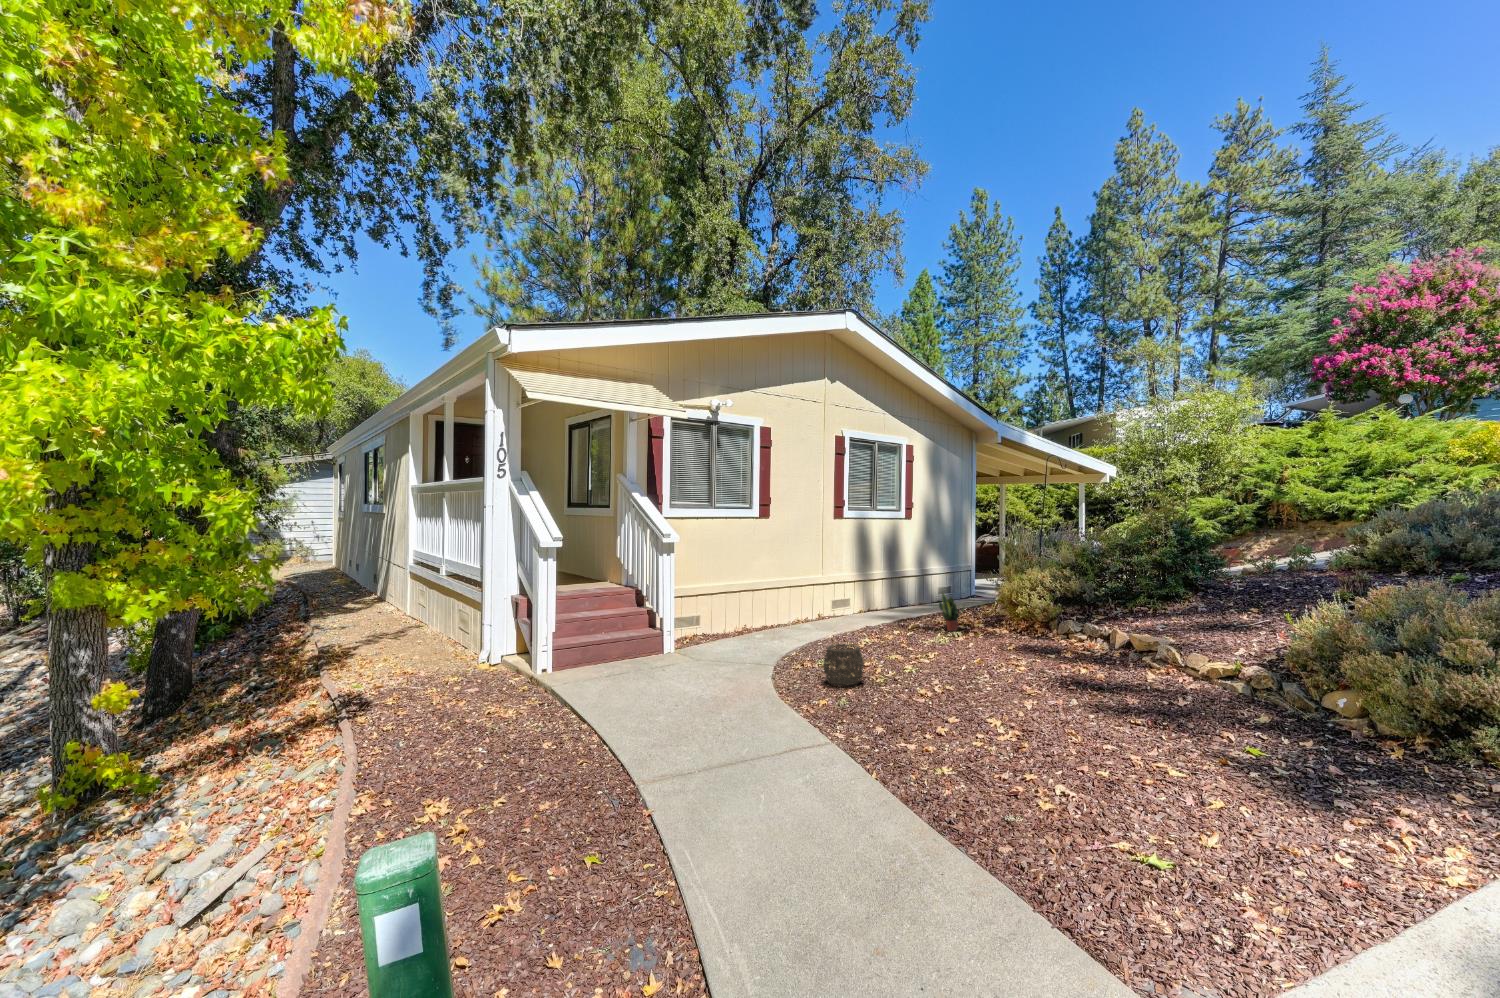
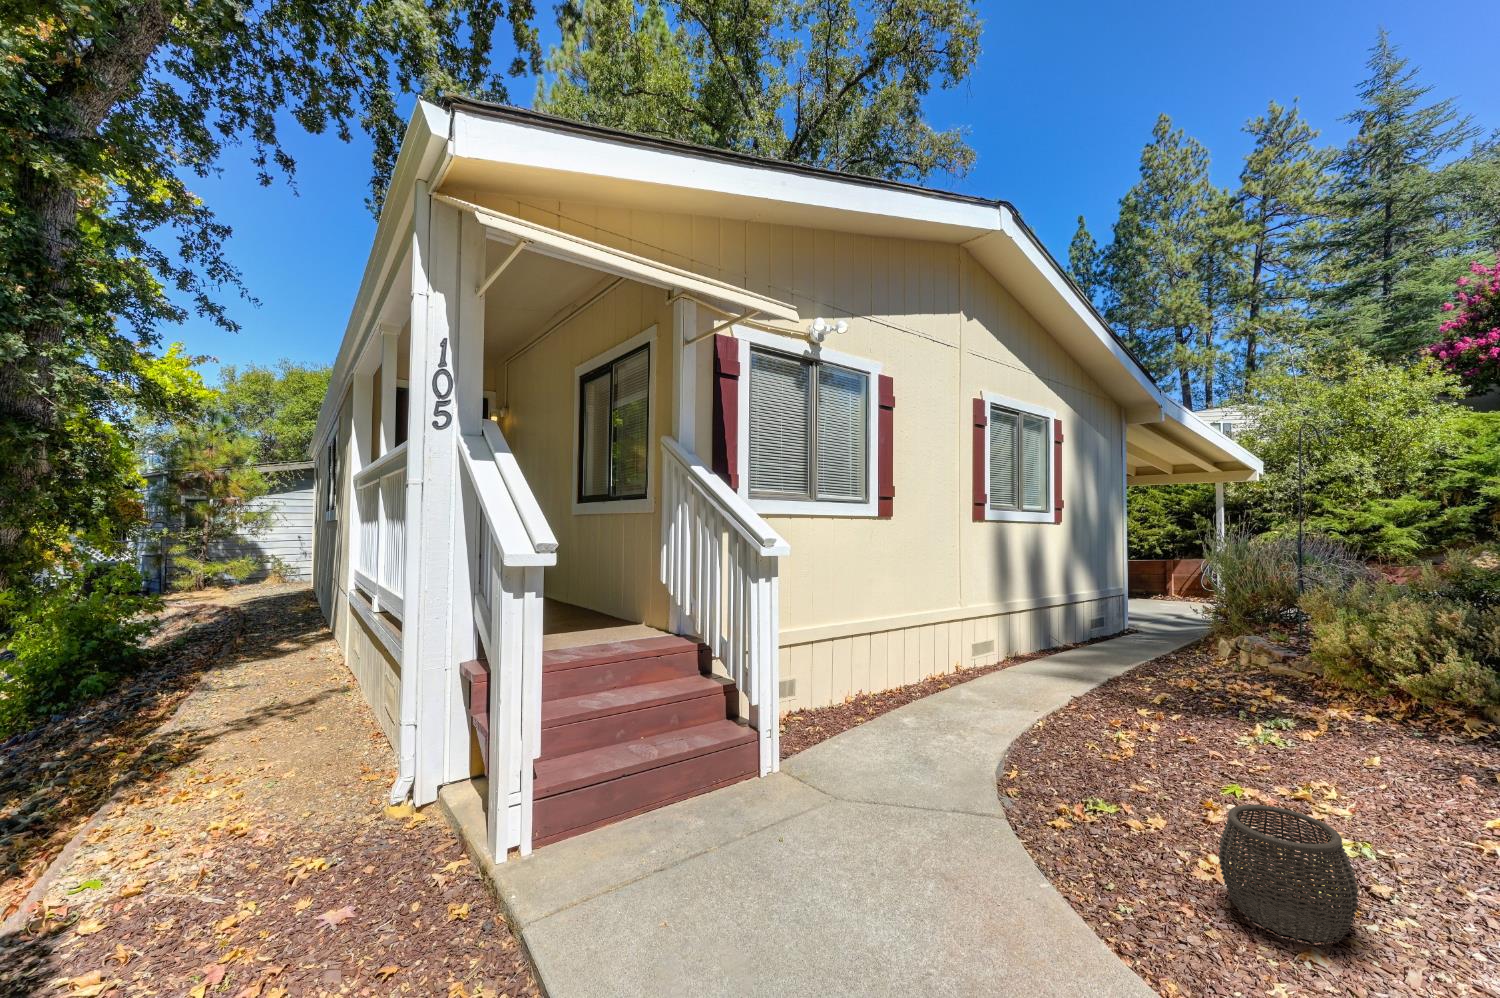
potted plant: present [939,593,965,631] -> none [1199,637,1254,705]

